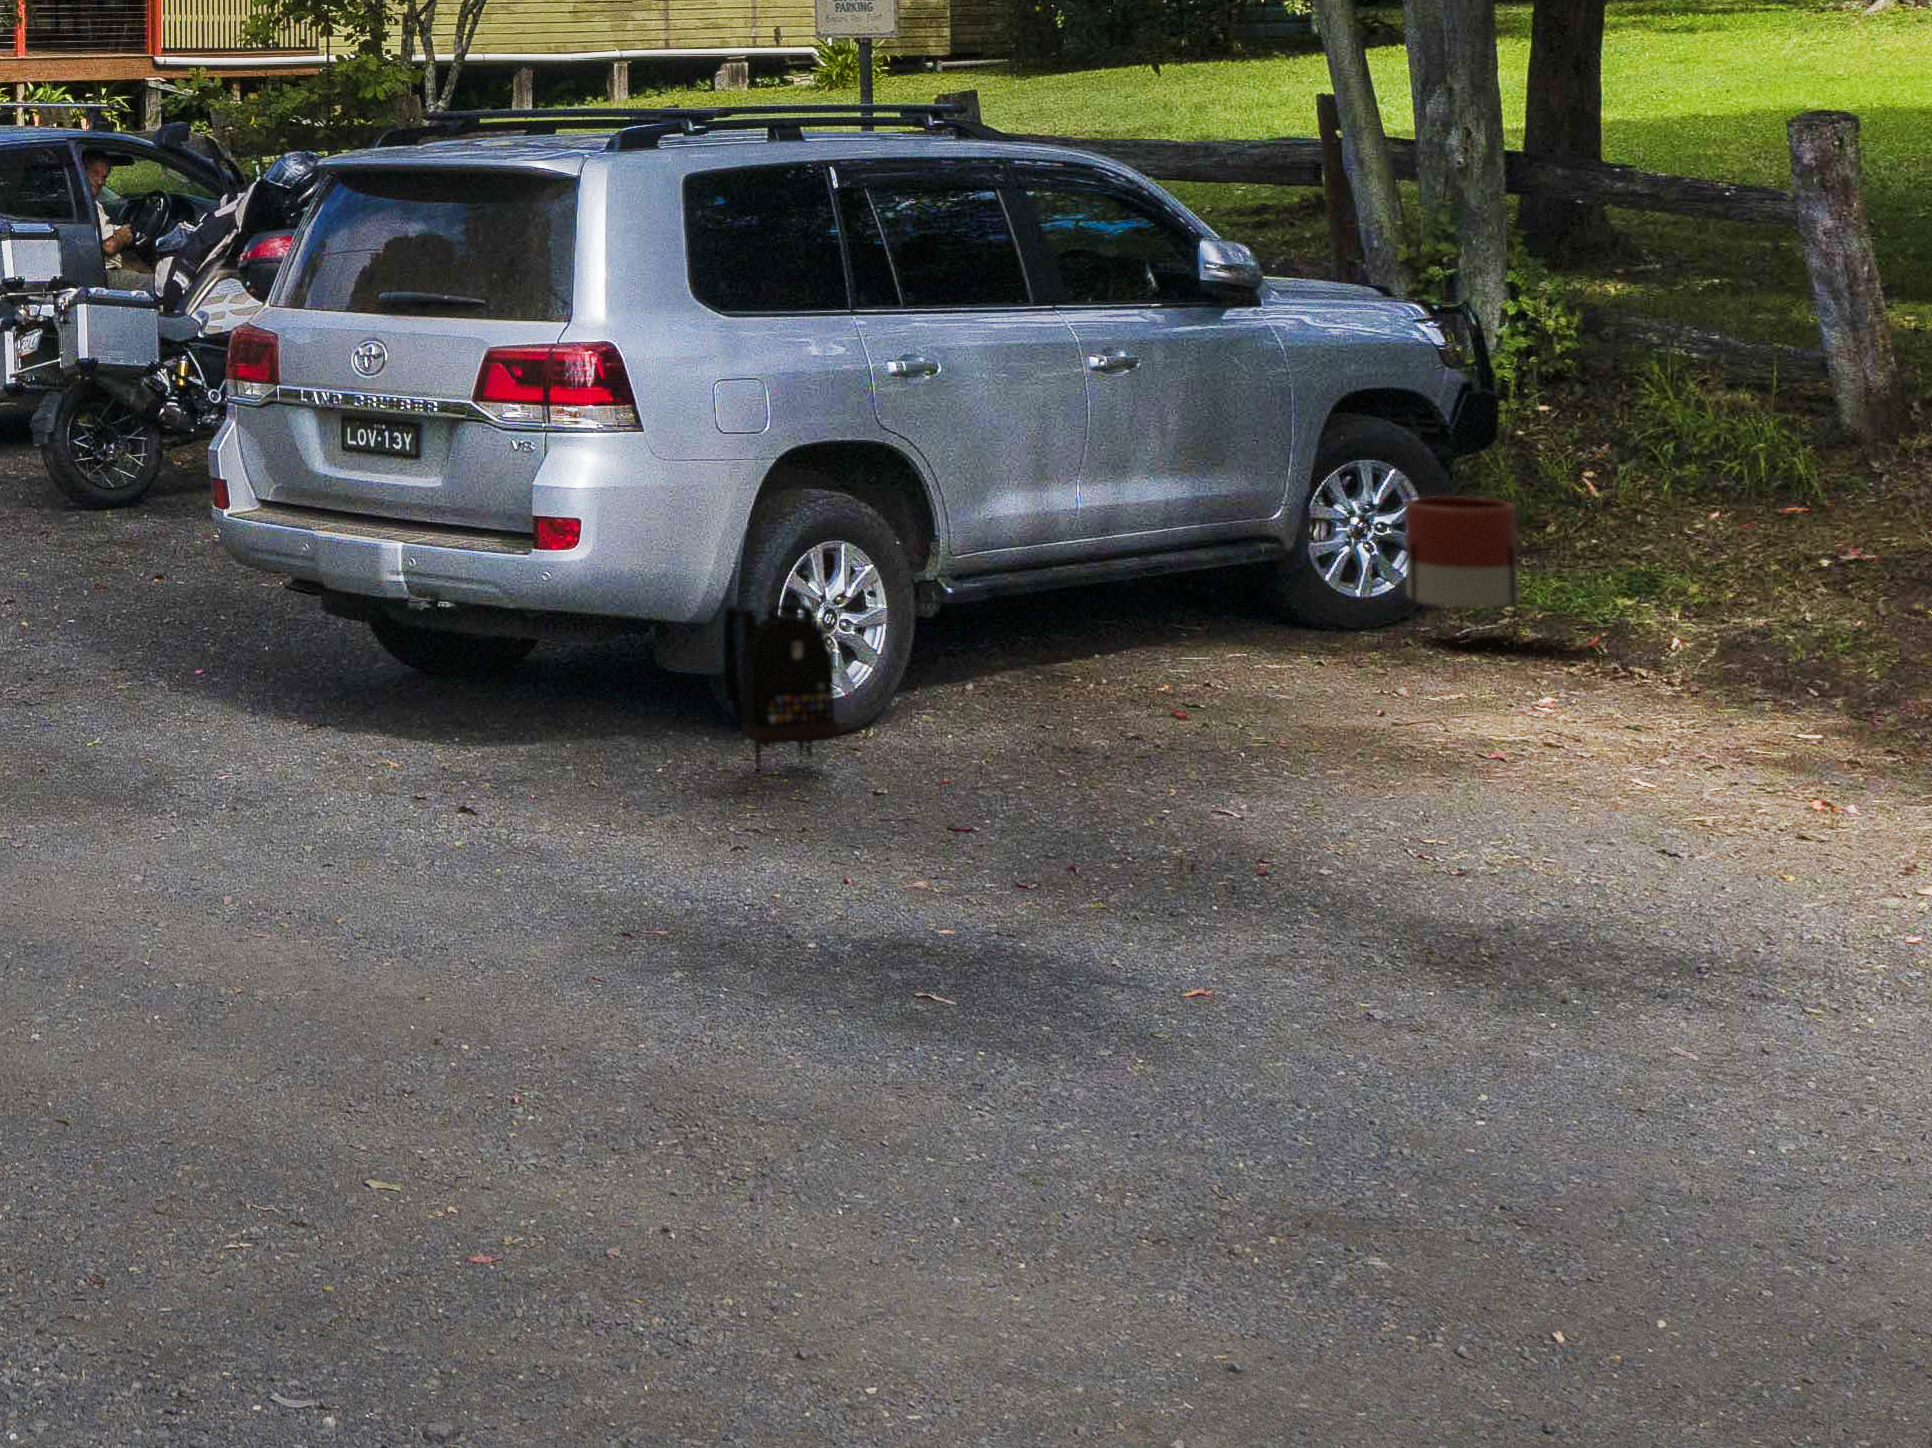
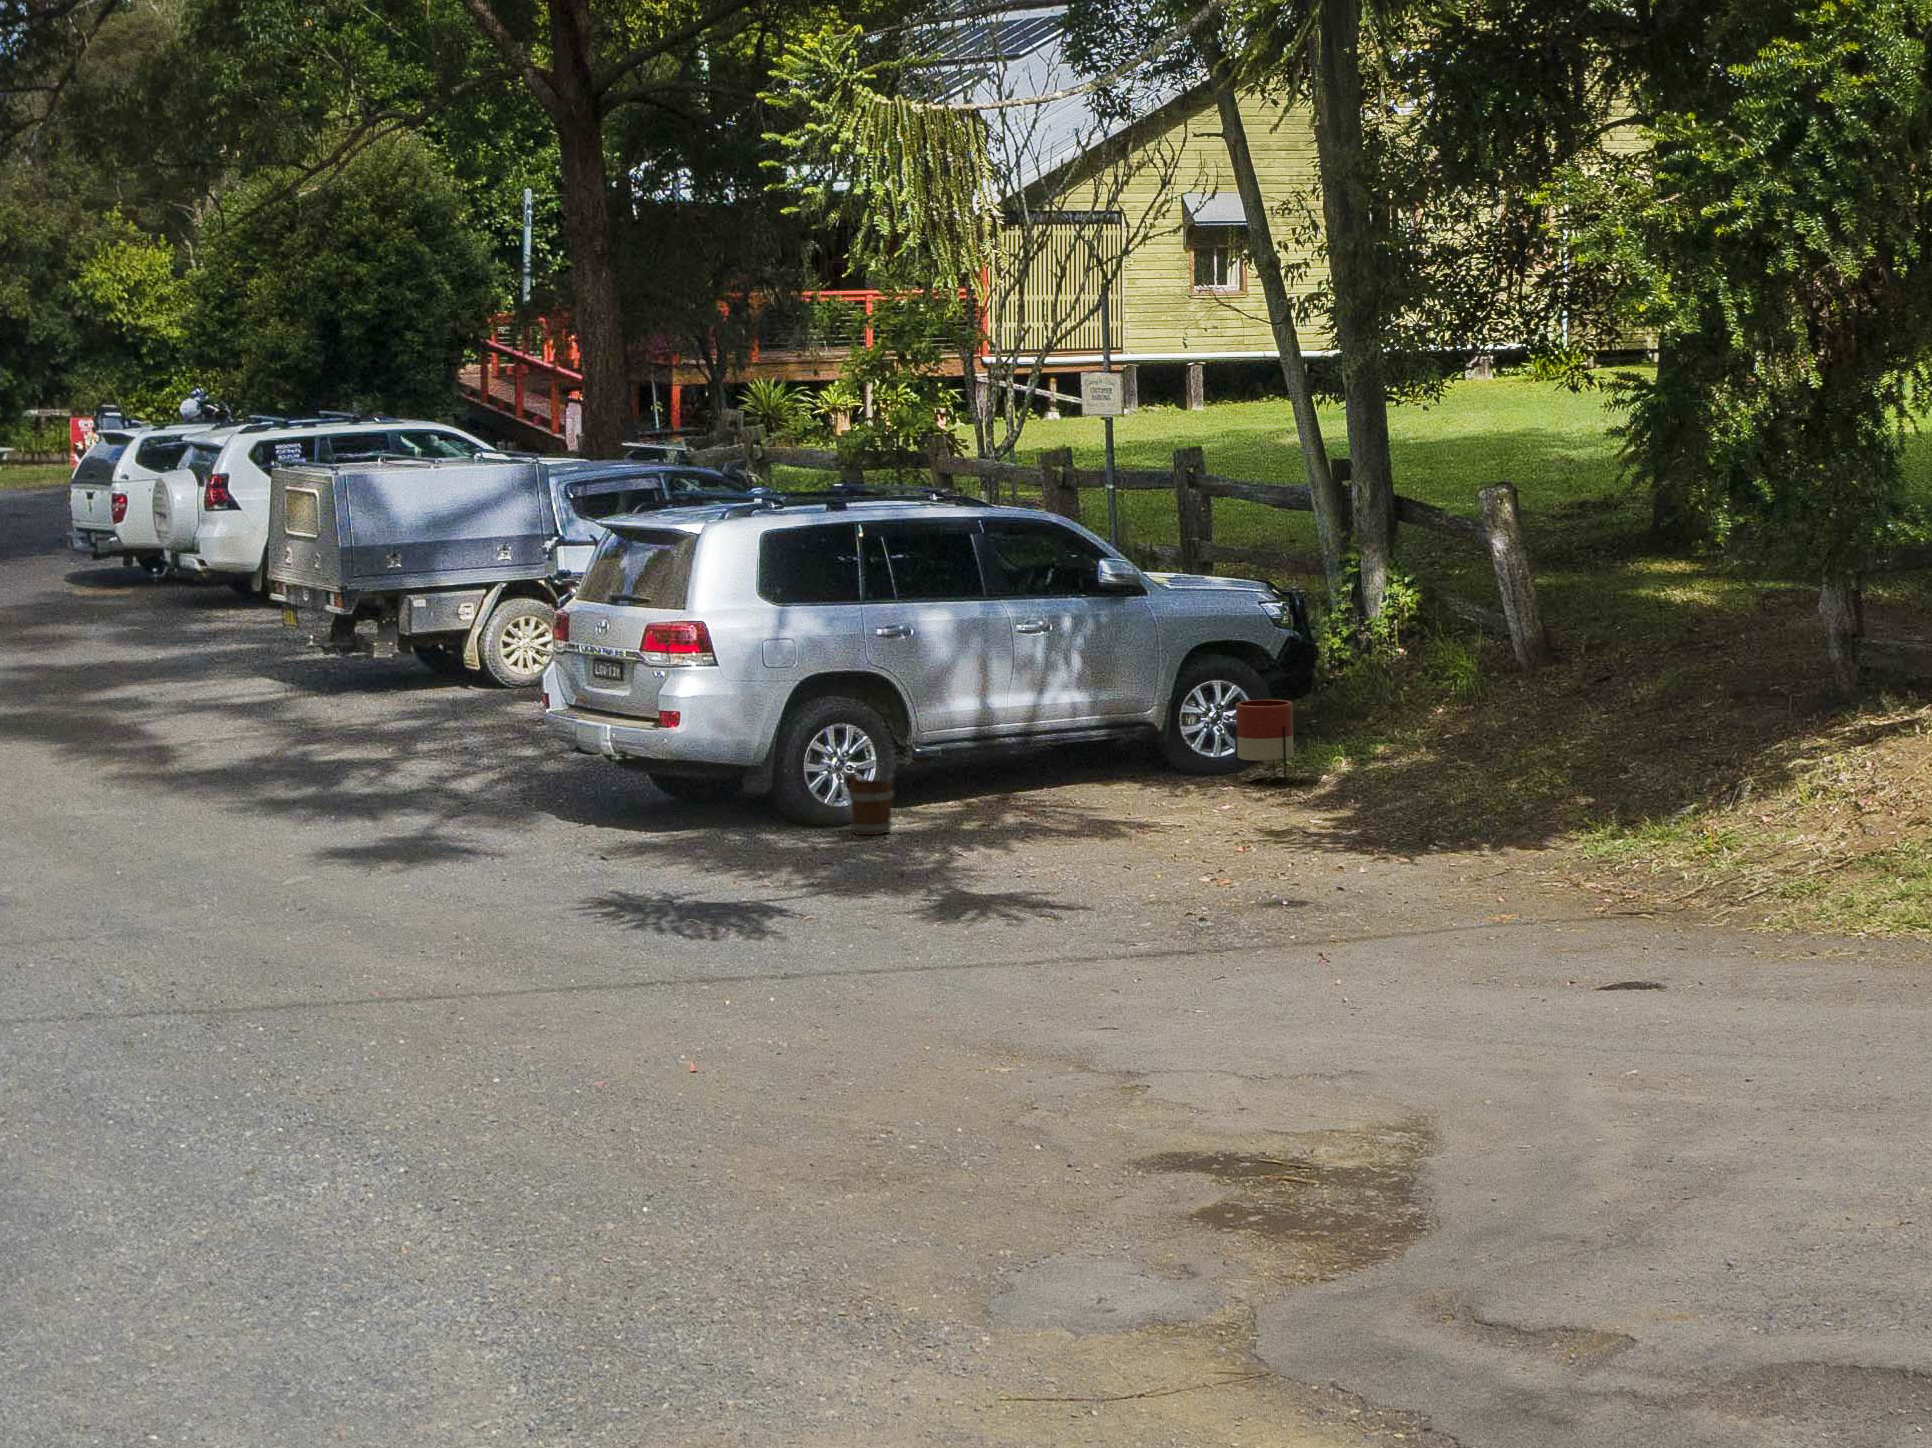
backpack: present [722,602,839,769] -> none [763,755,814,841]
bucket: none [853,635,967,758] -> present [849,773,894,835]

